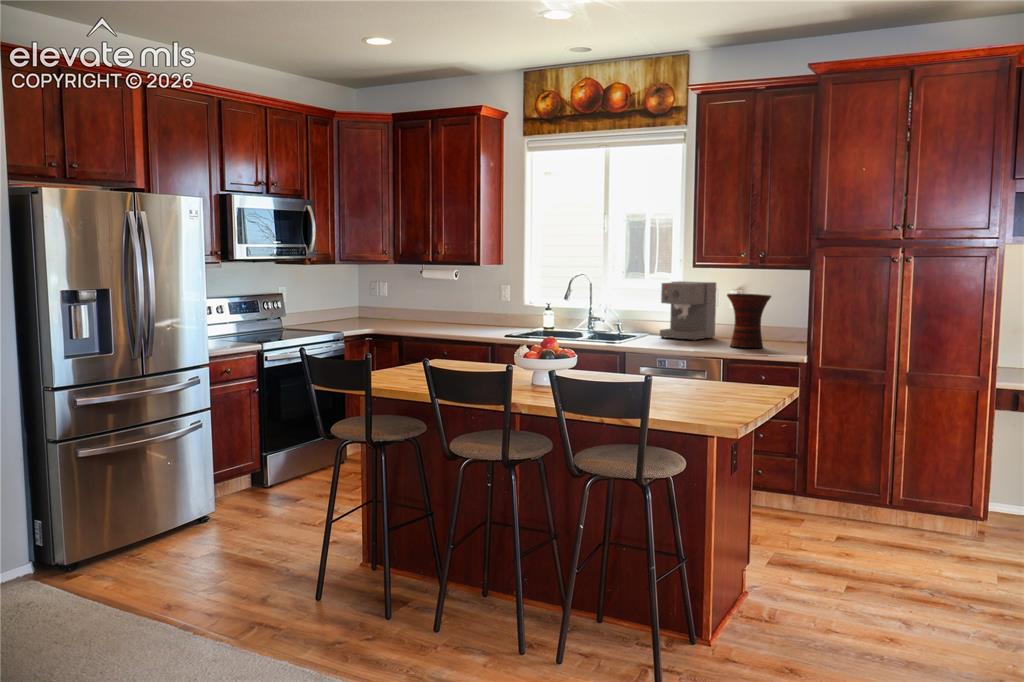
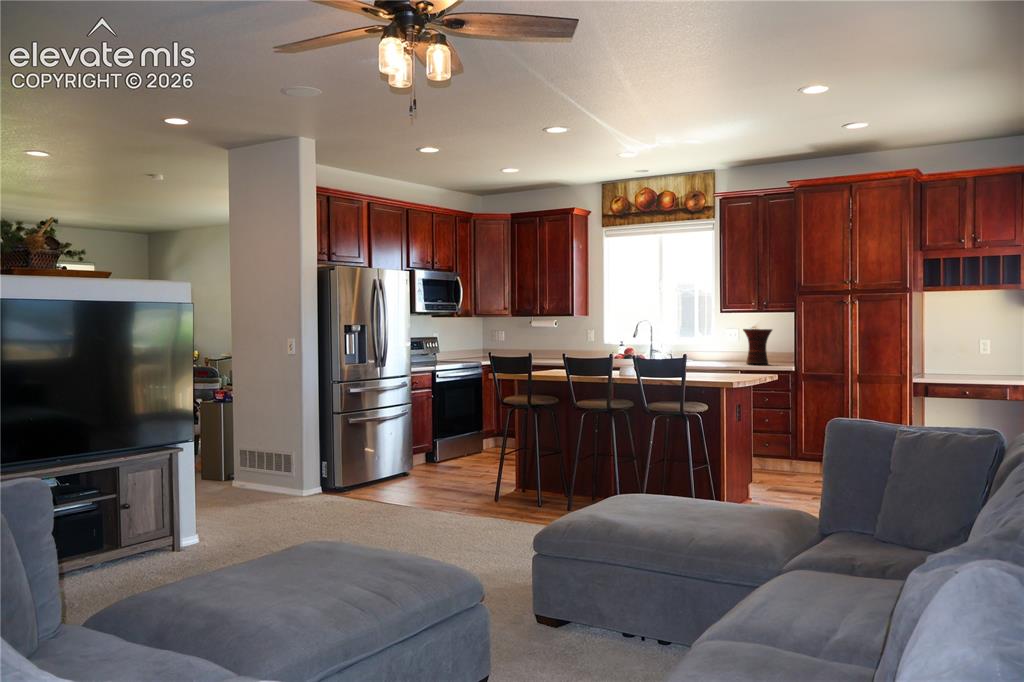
coffee maker: present [660,281,716,341] -> none [700,323,738,362]

